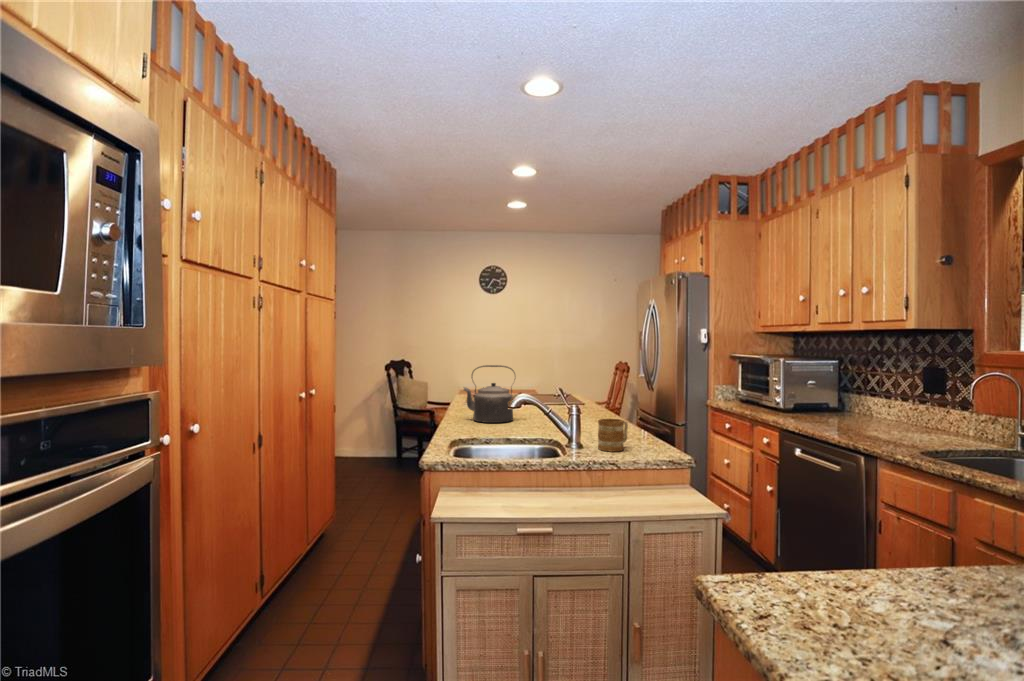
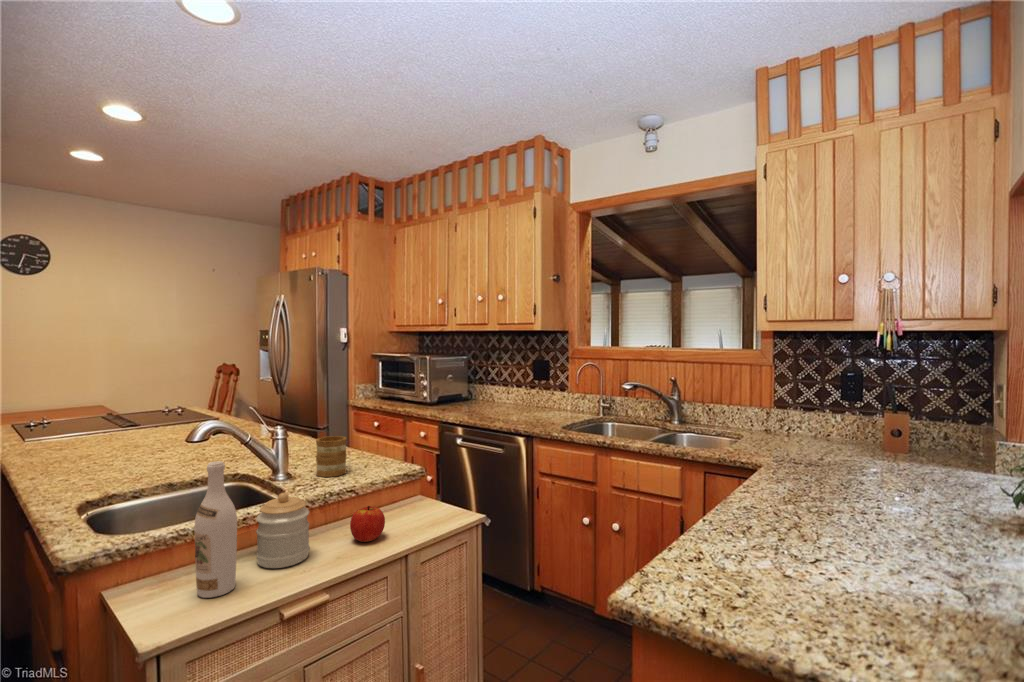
kettle: present [464,365,515,423] -> none [49,381,149,469]
wine bottle: none [481,417,506,506] -> present [194,461,237,598]
jar: none [526,449,562,503] -> present [256,493,309,568]
apple: none [595,475,624,504] -> present [350,506,385,542]

